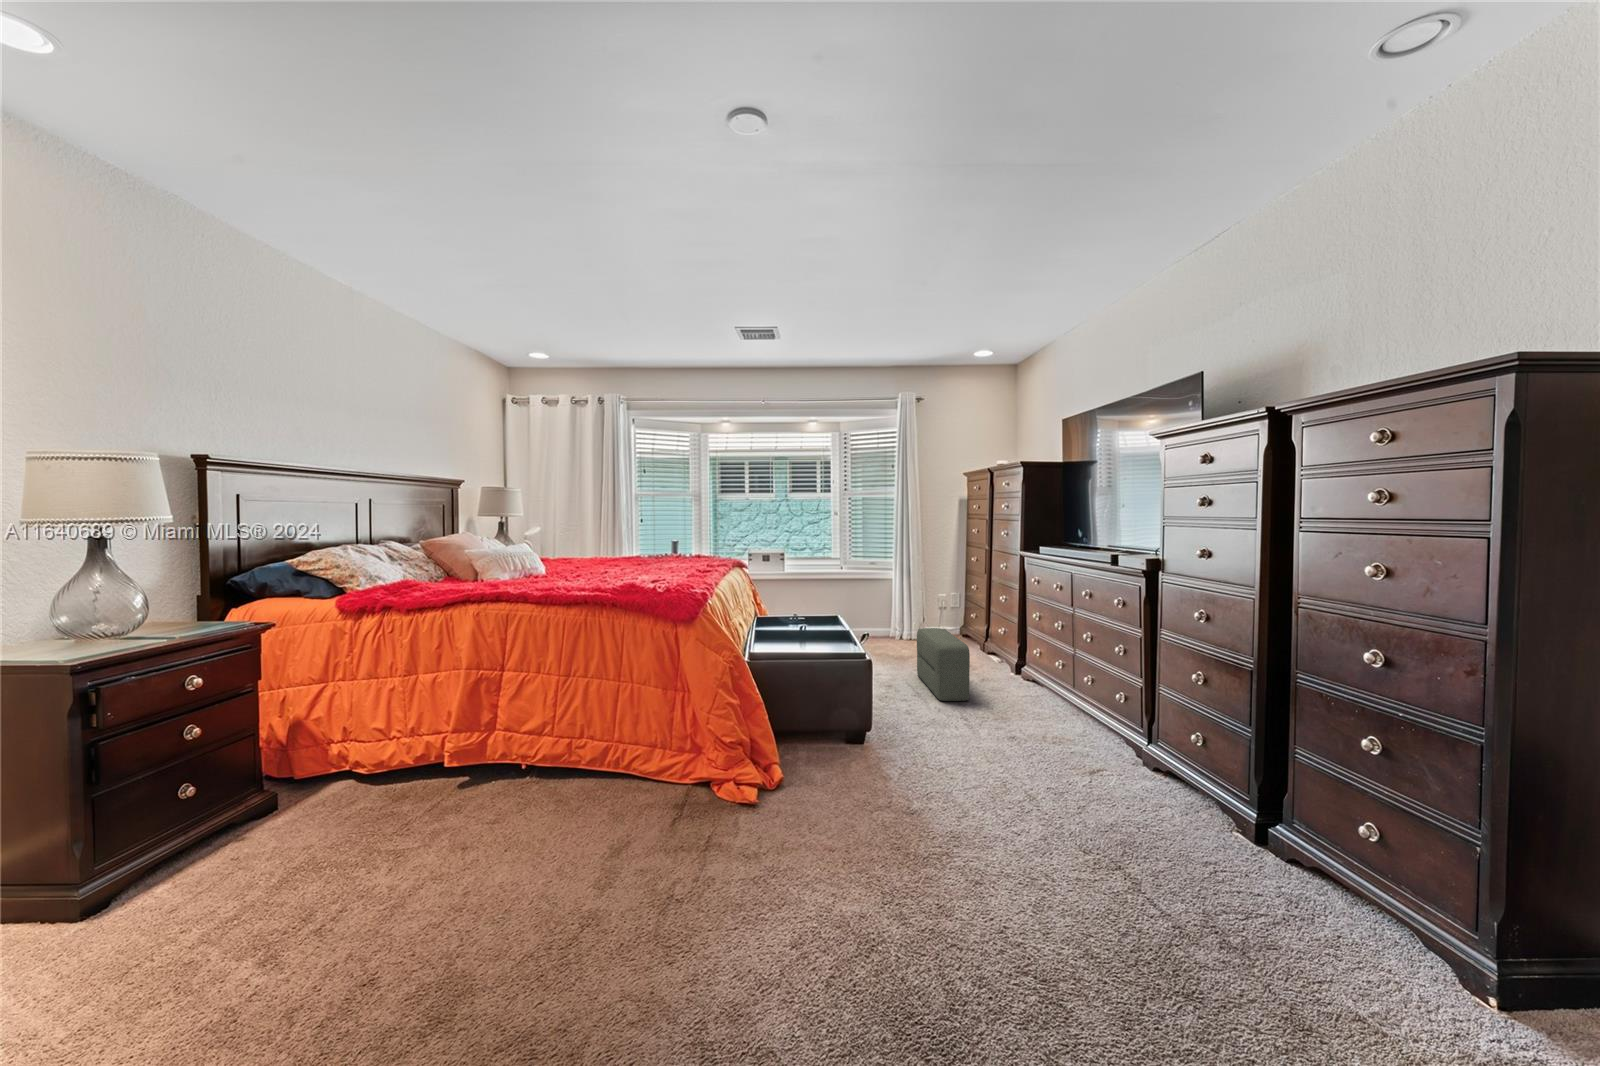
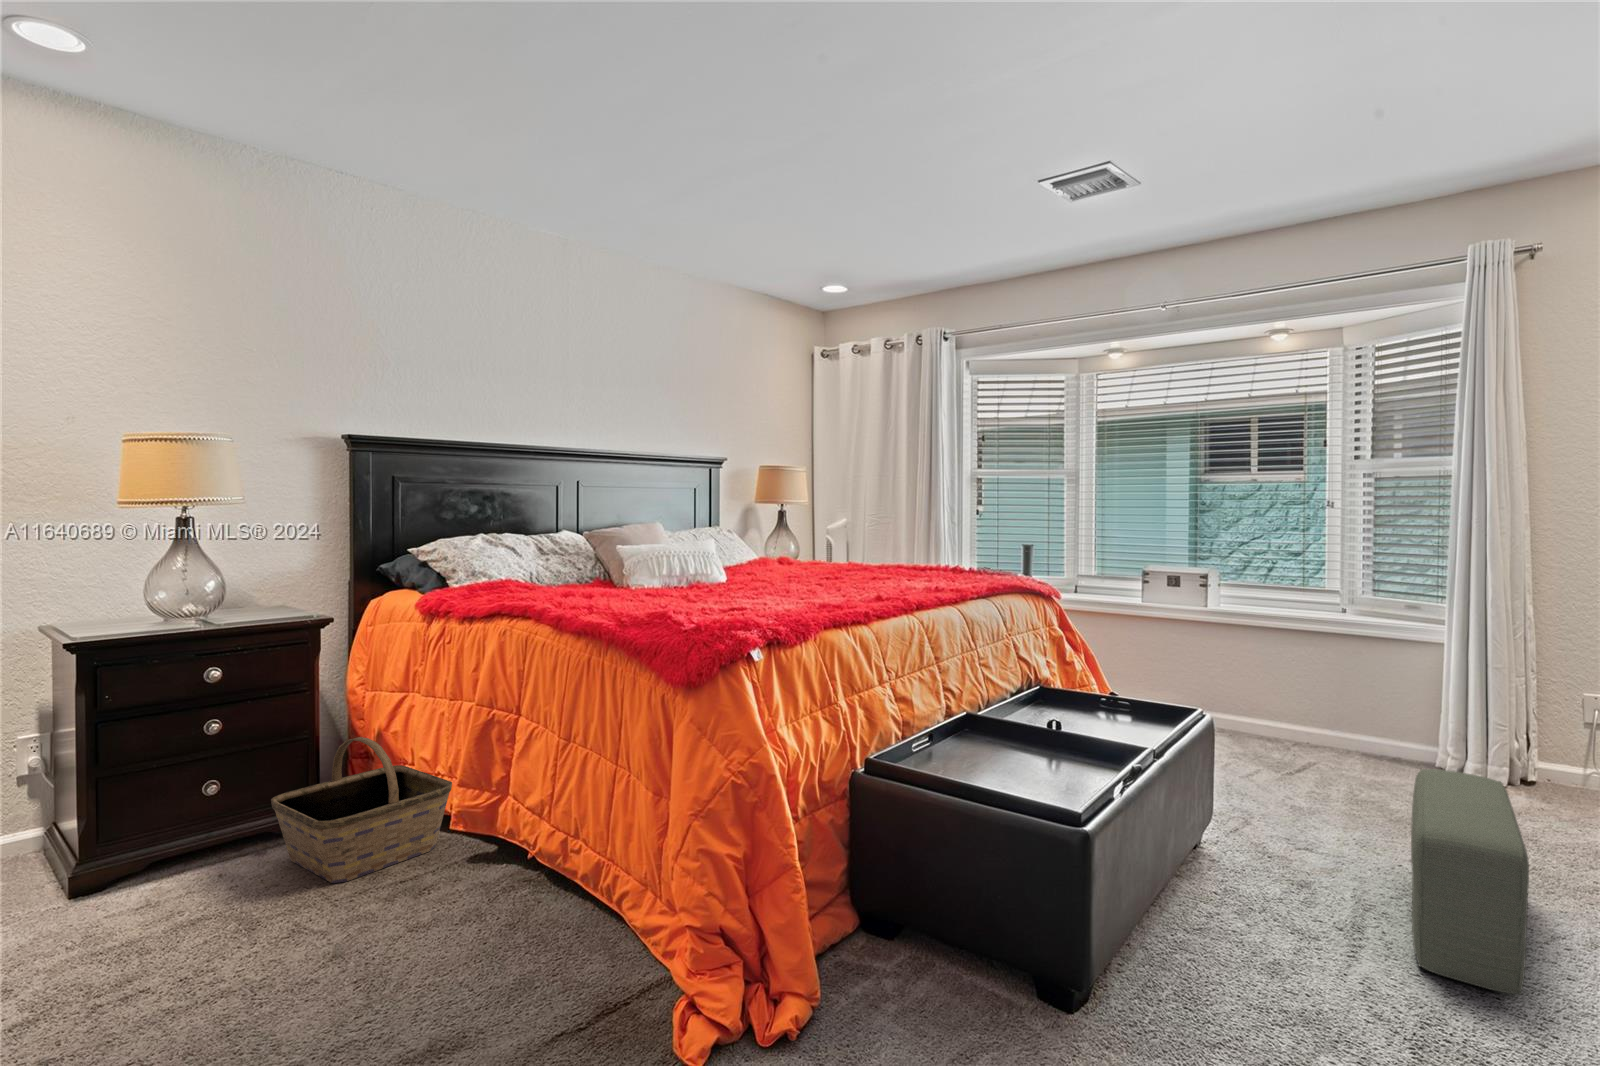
basket: none [283,713,430,826] -> present [271,737,452,883]

